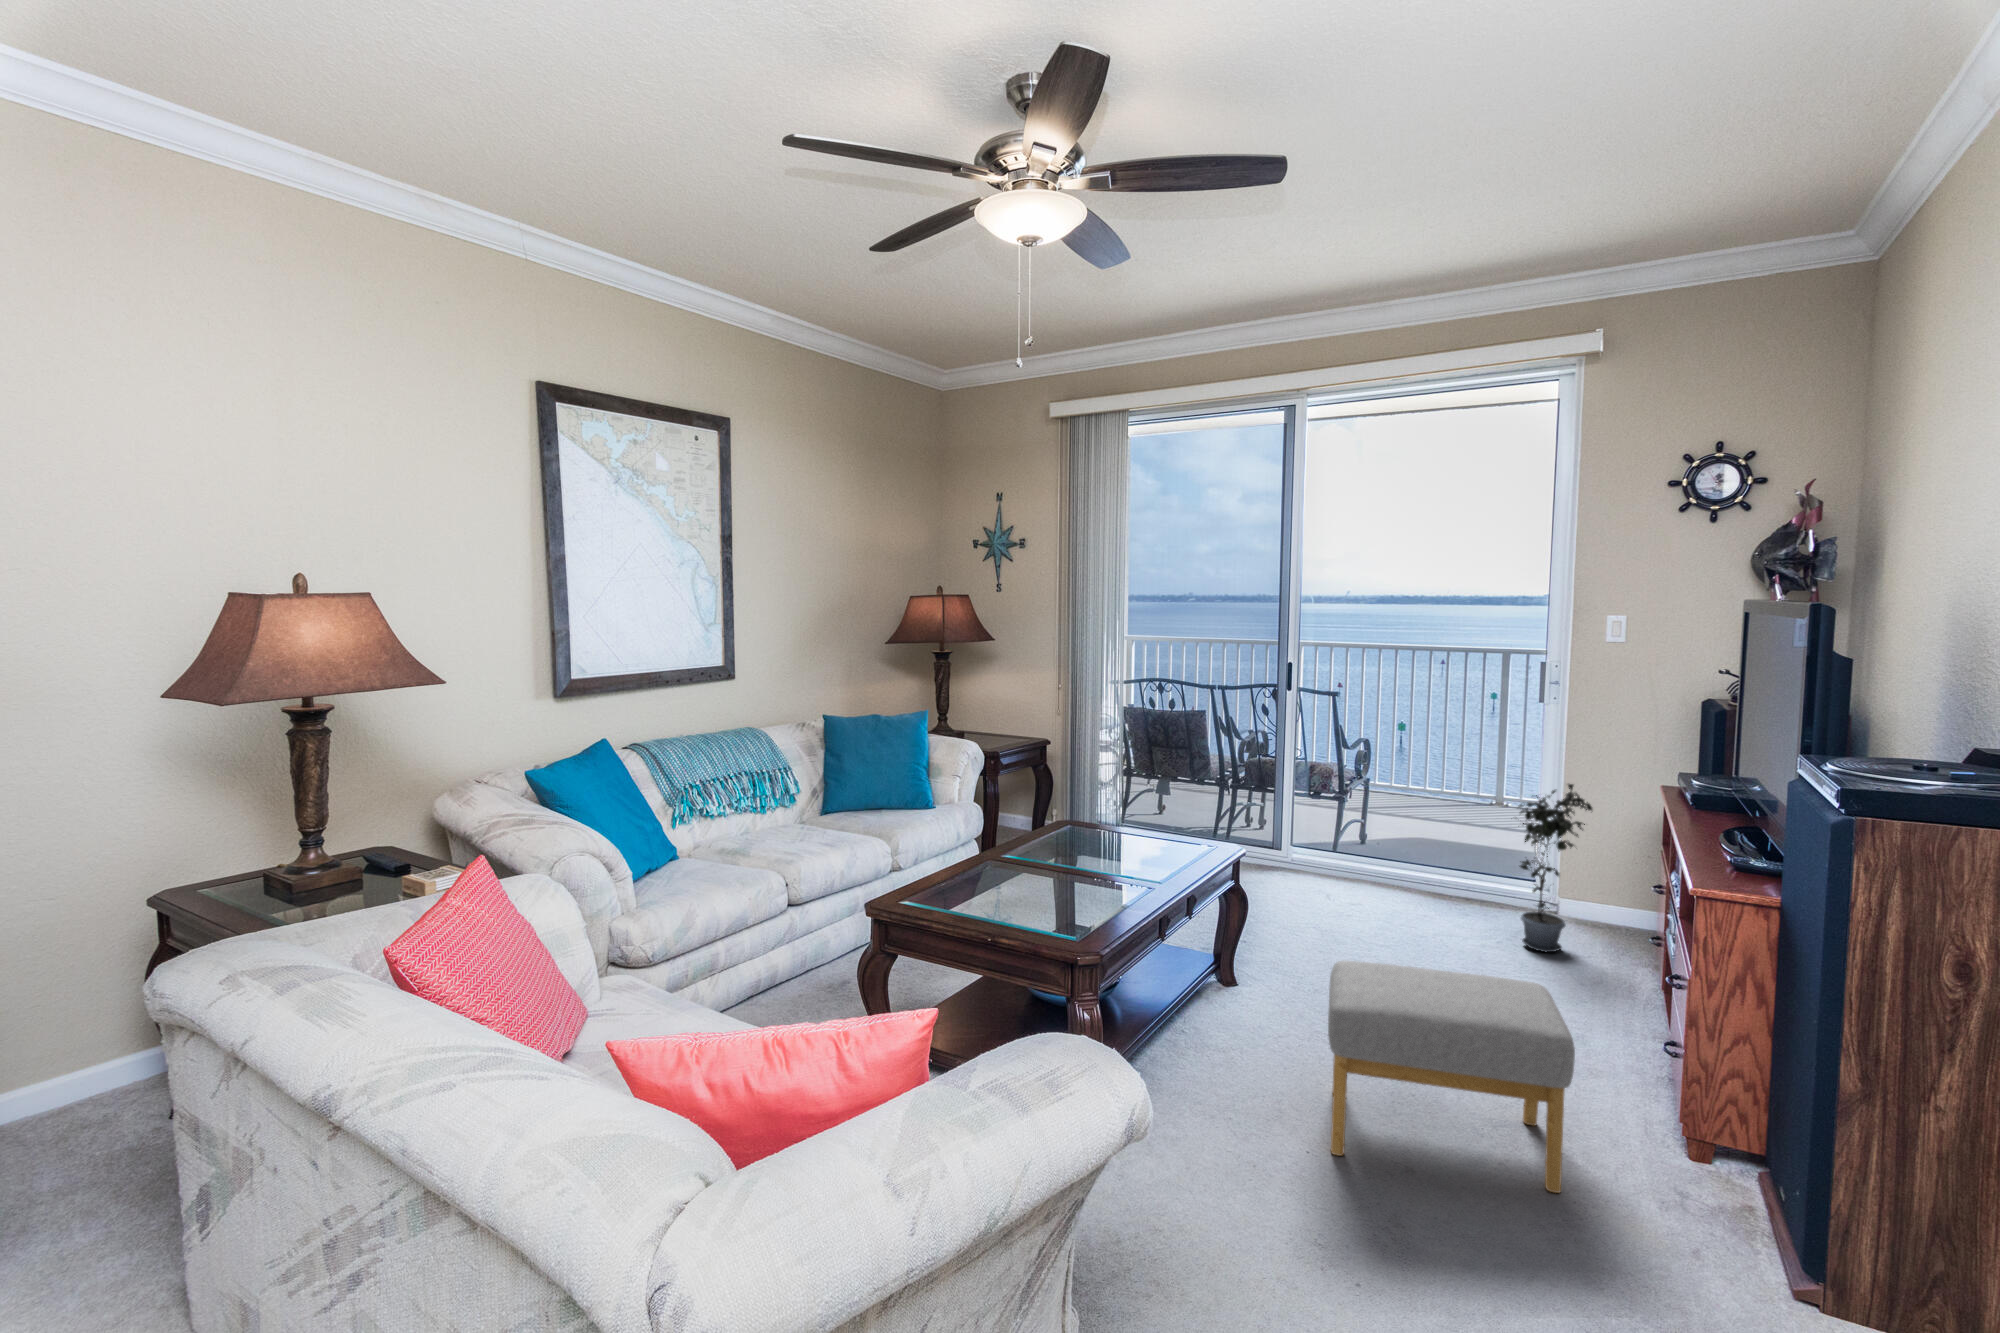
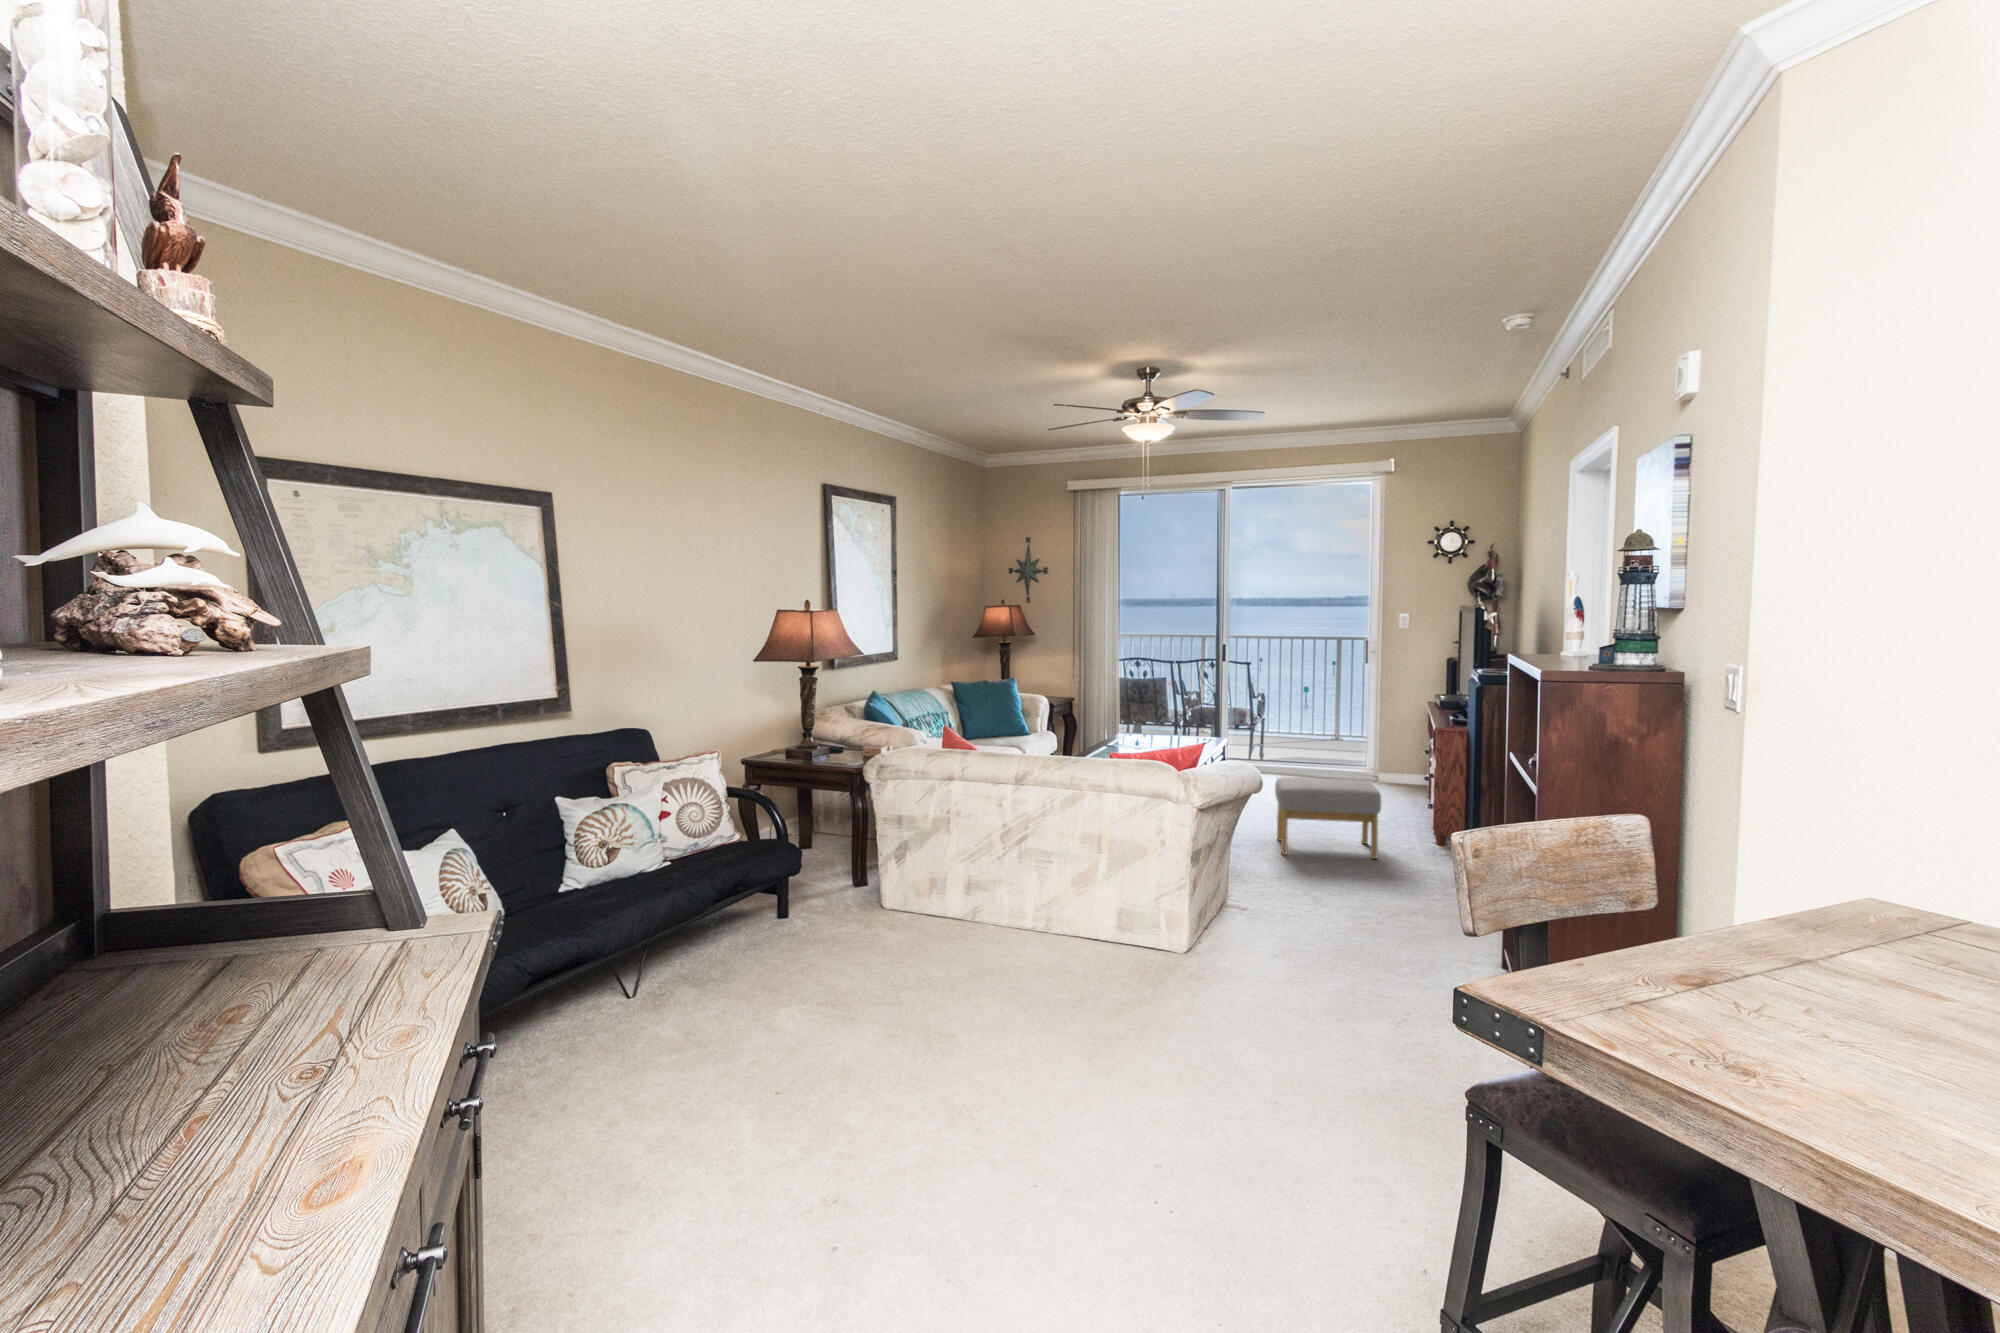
potted plant: present [1519,784,1592,952] -> none [1352,704,1393,794]

